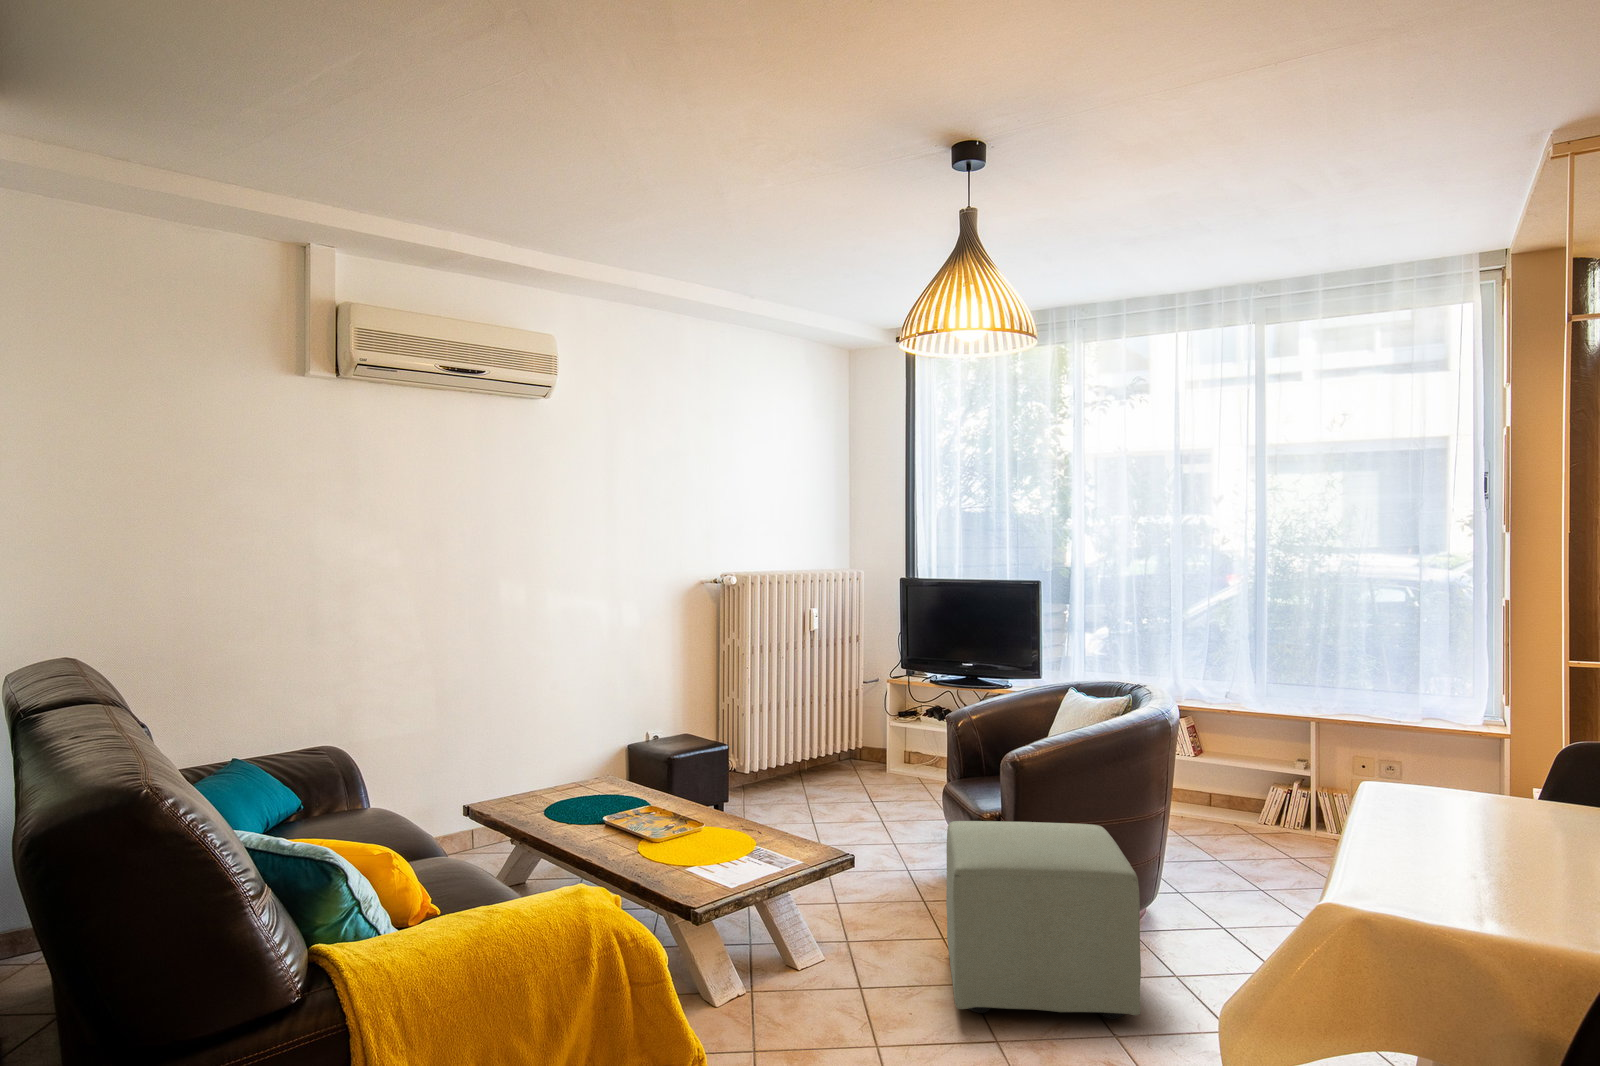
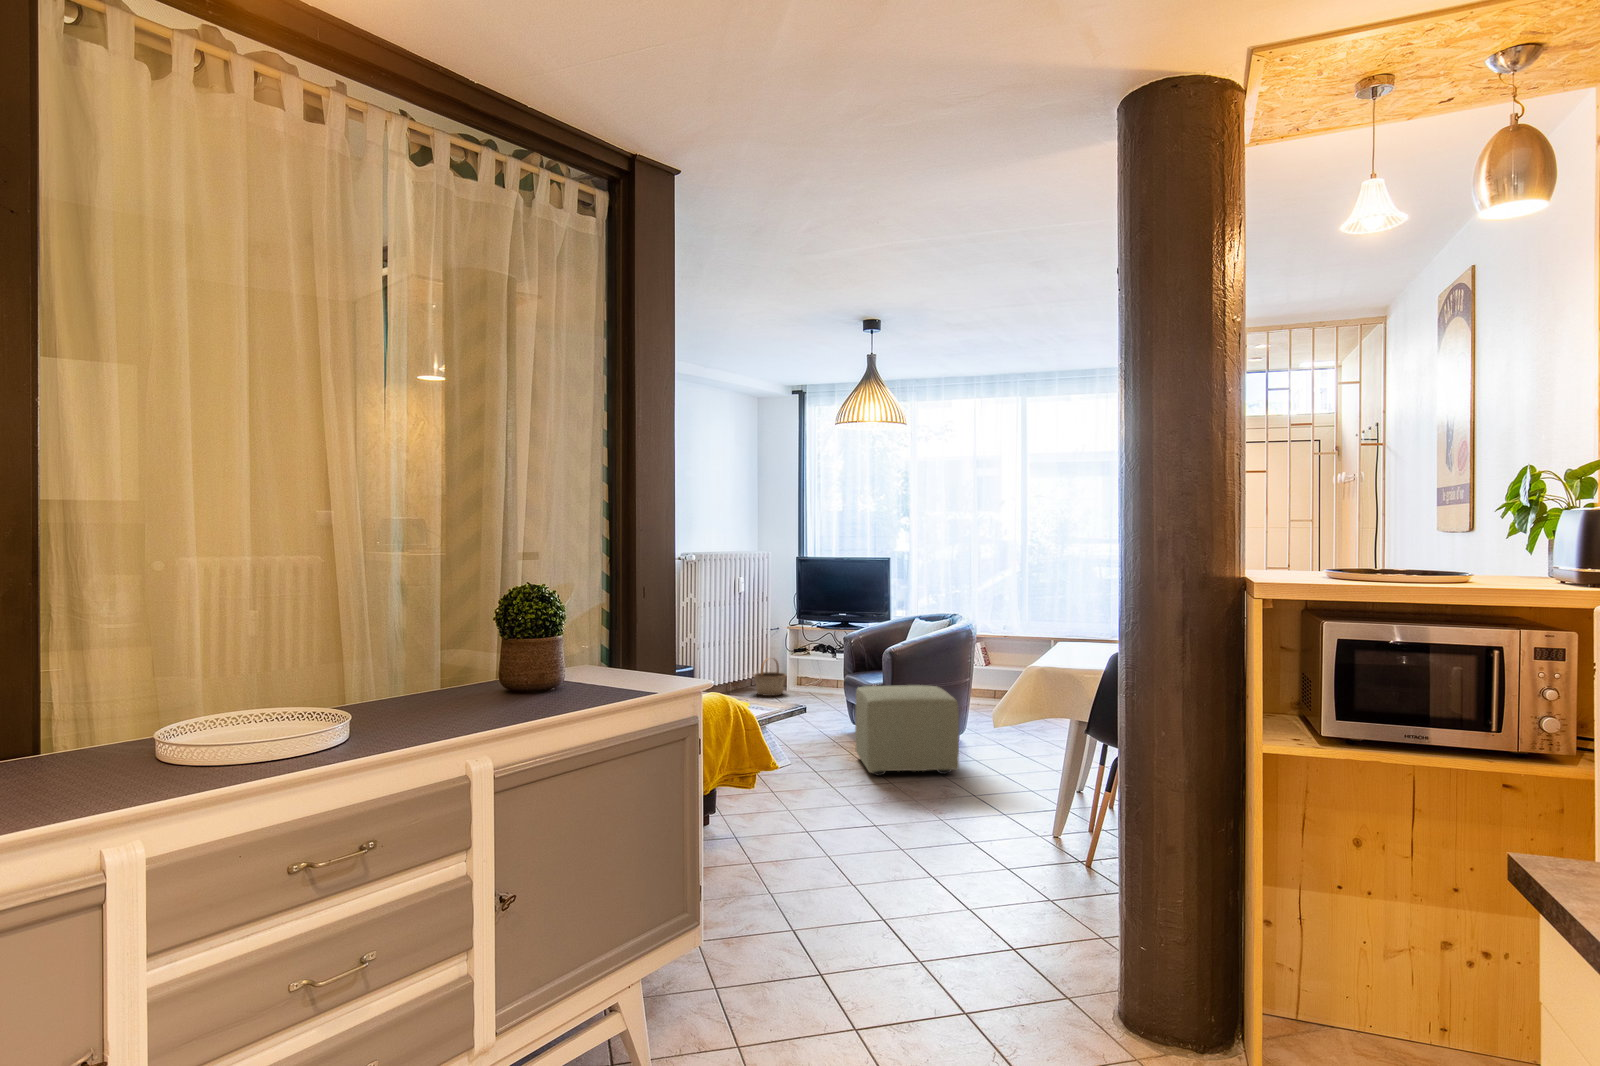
basket: none [833,726,883,784] -> present [754,659,786,696]

